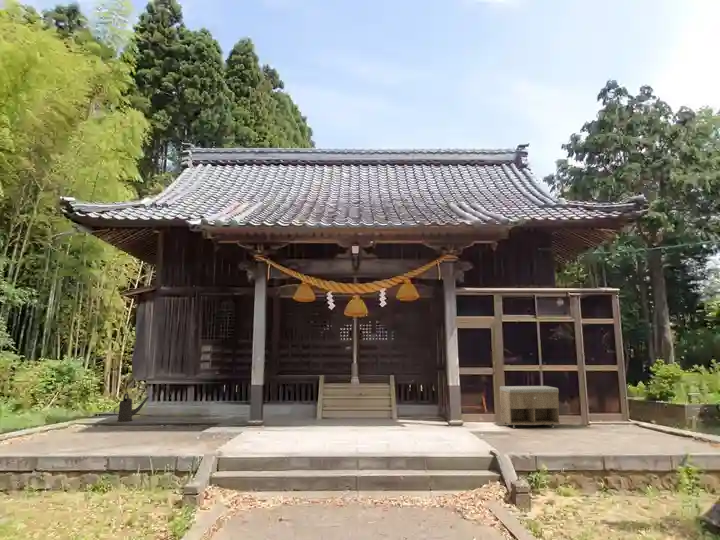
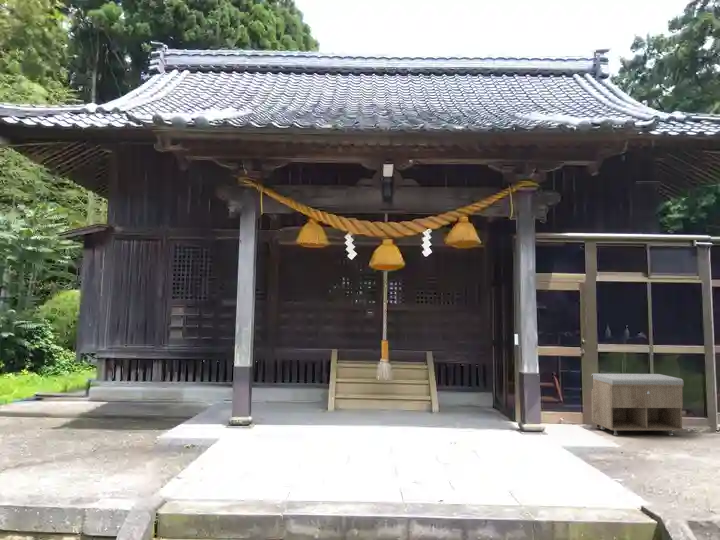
watering can: present [114,393,149,422] -> none [49,370,99,409]

